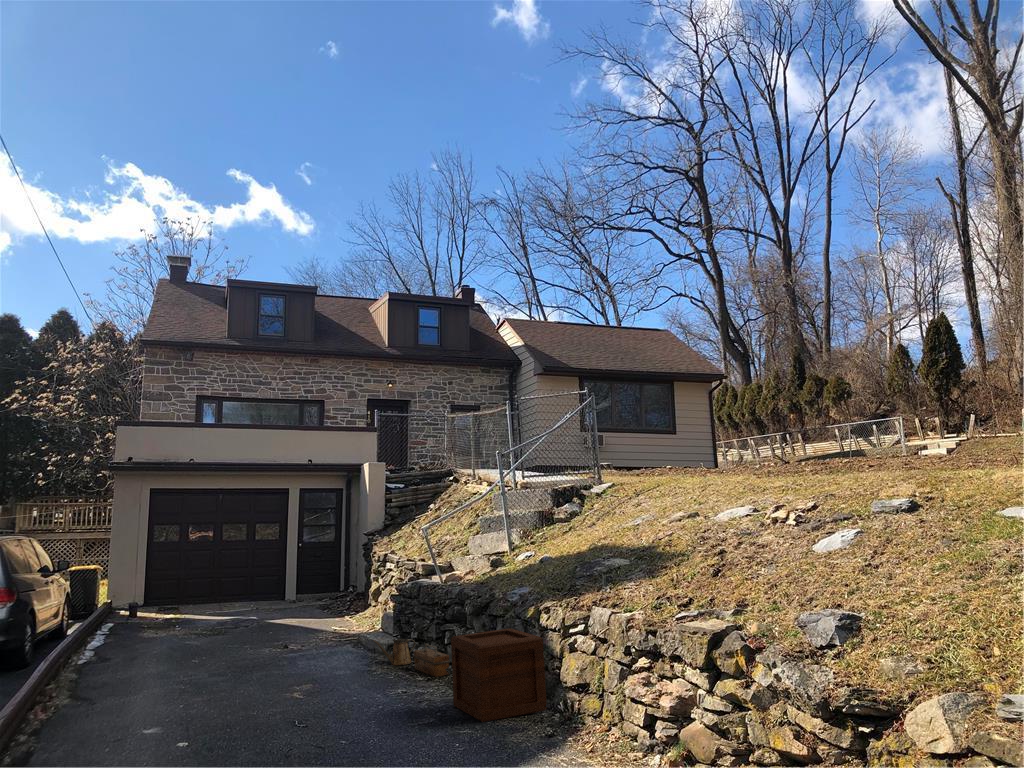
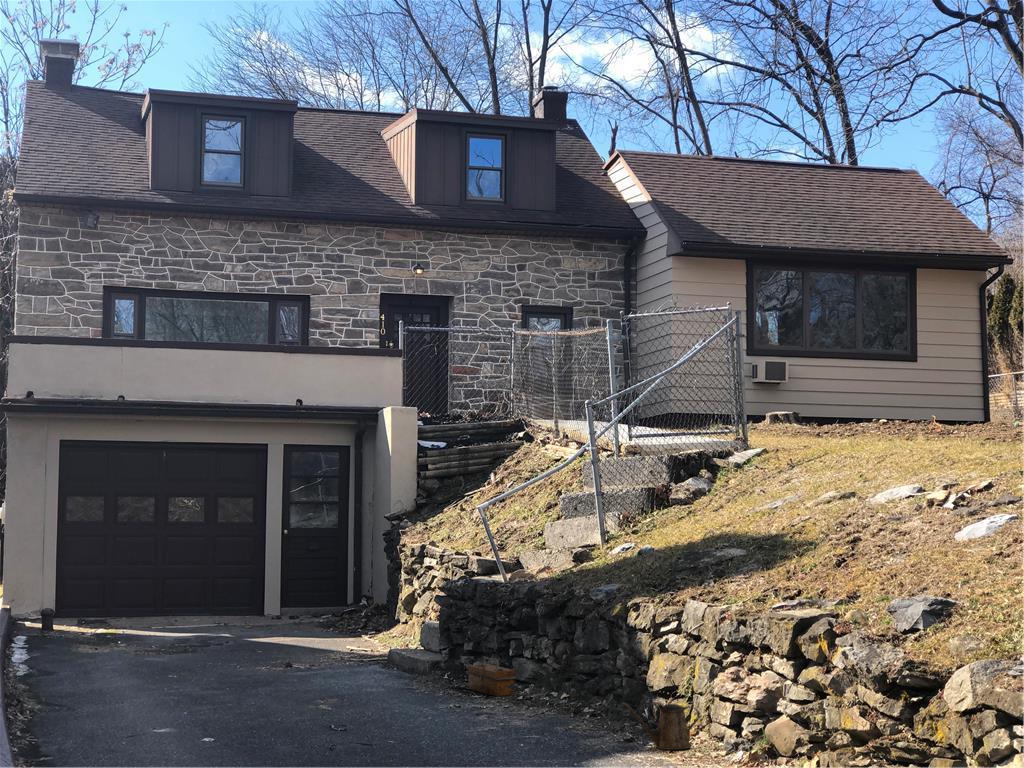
wooden crate: present [451,628,547,722] -> none [517,630,632,731]
watering can: present [373,639,415,666] -> present [621,703,700,750]

